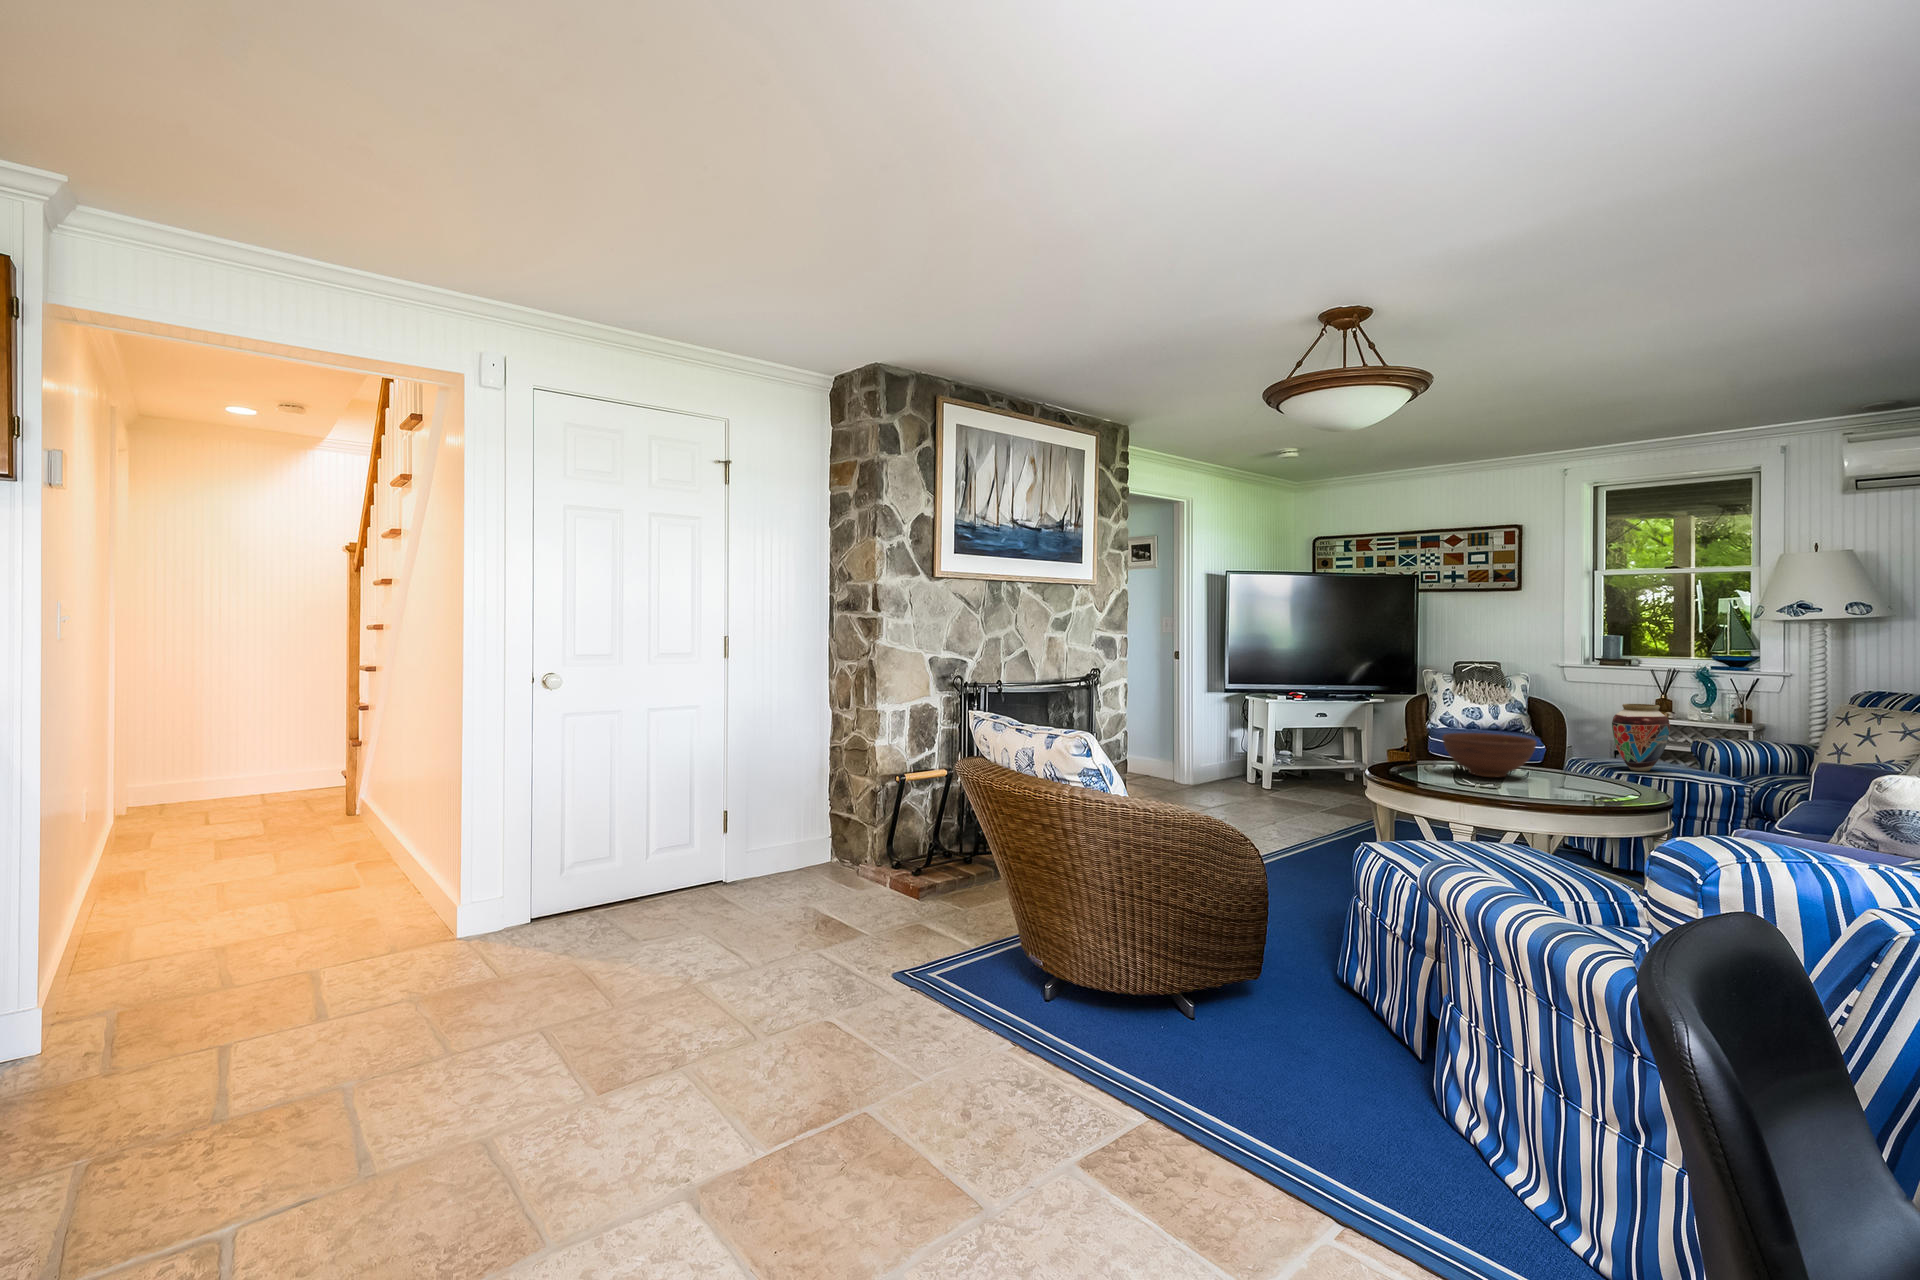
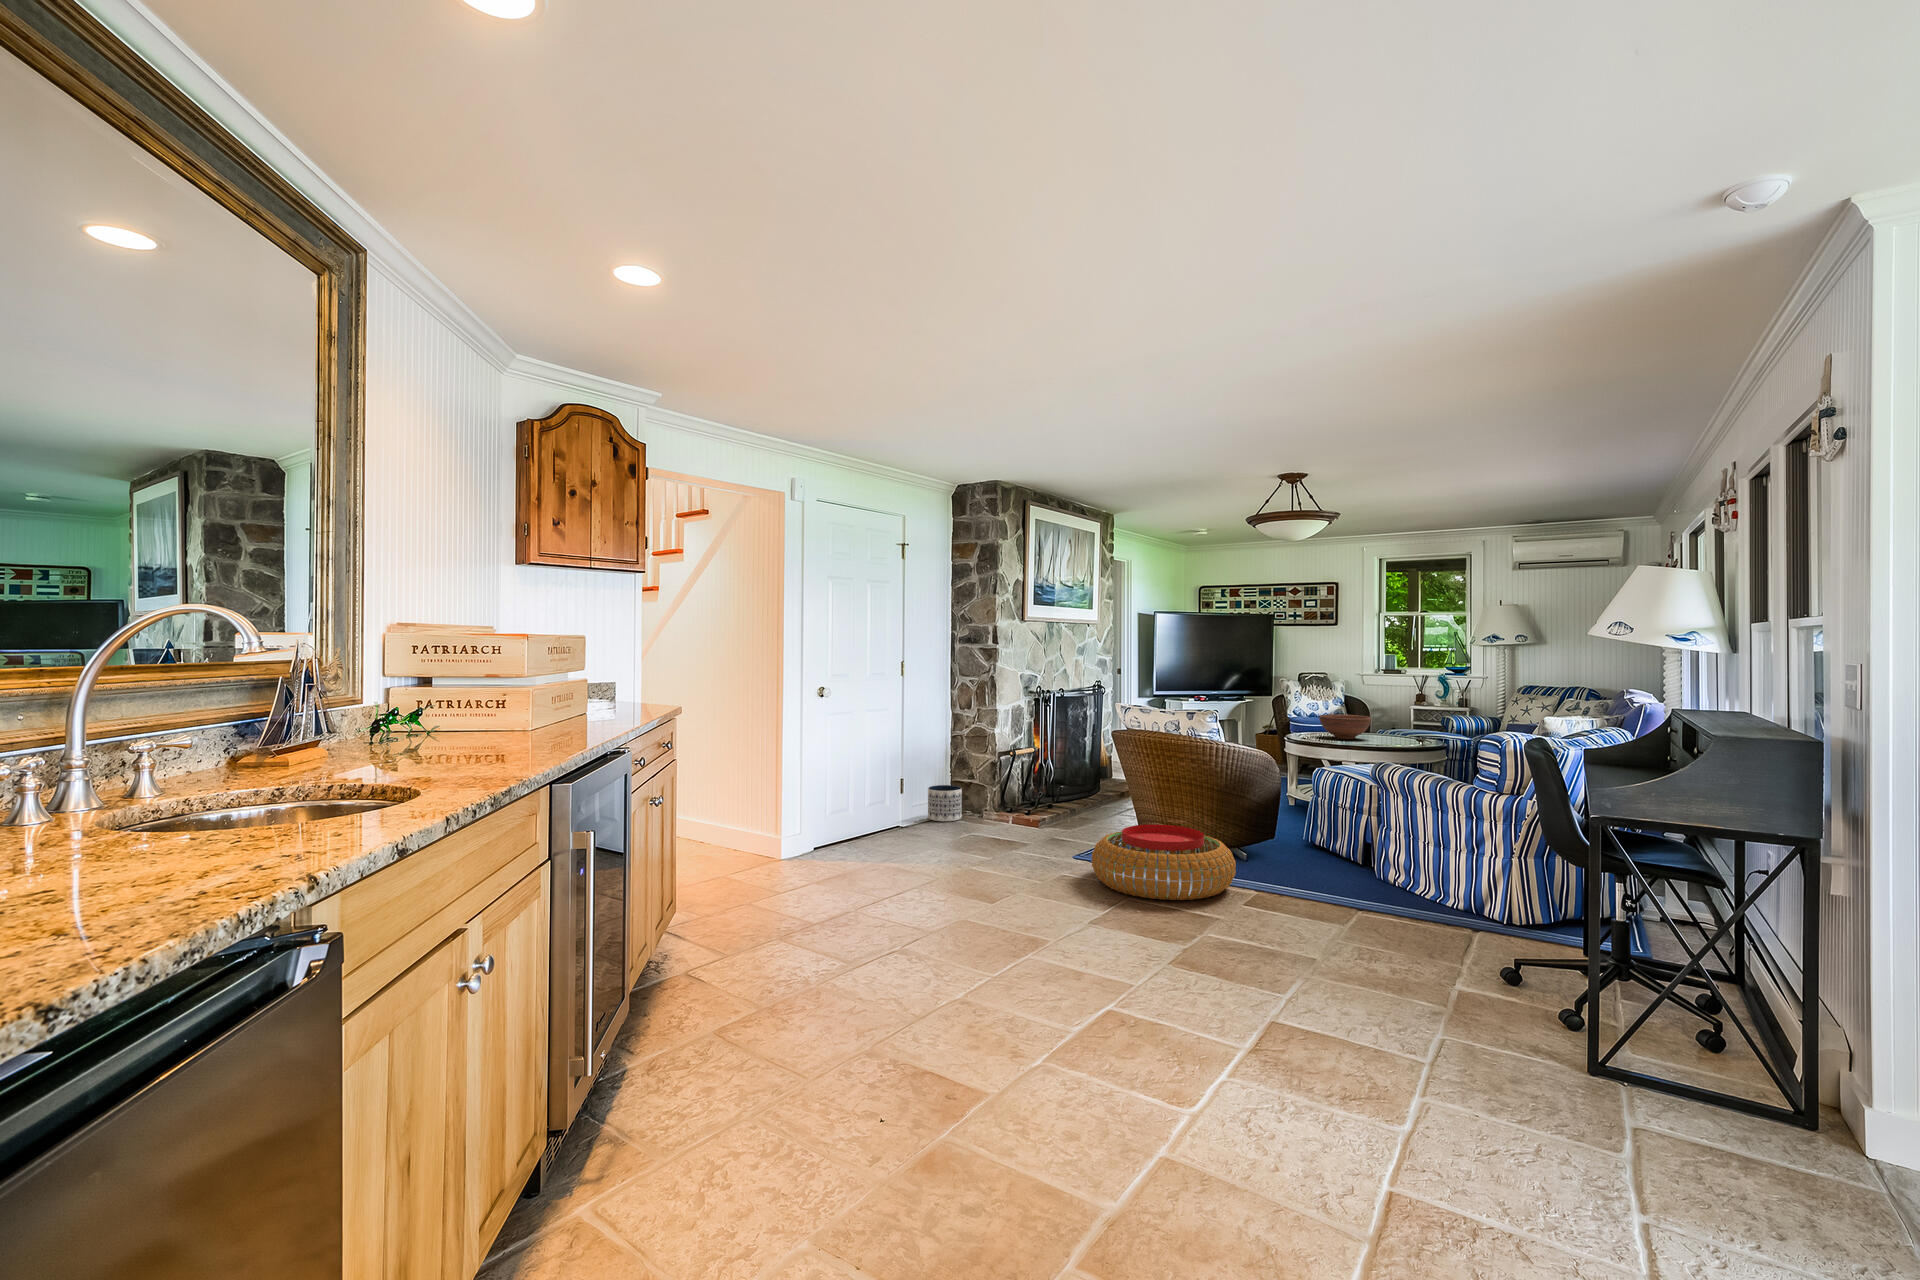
vase: present [1612,704,1670,771] -> none [1404,696,1434,735]
planter: none [764,828,816,887] -> present [928,785,962,821]
pouf: none [835,950,1118,1143] -> present [1092,824,1236,900]

